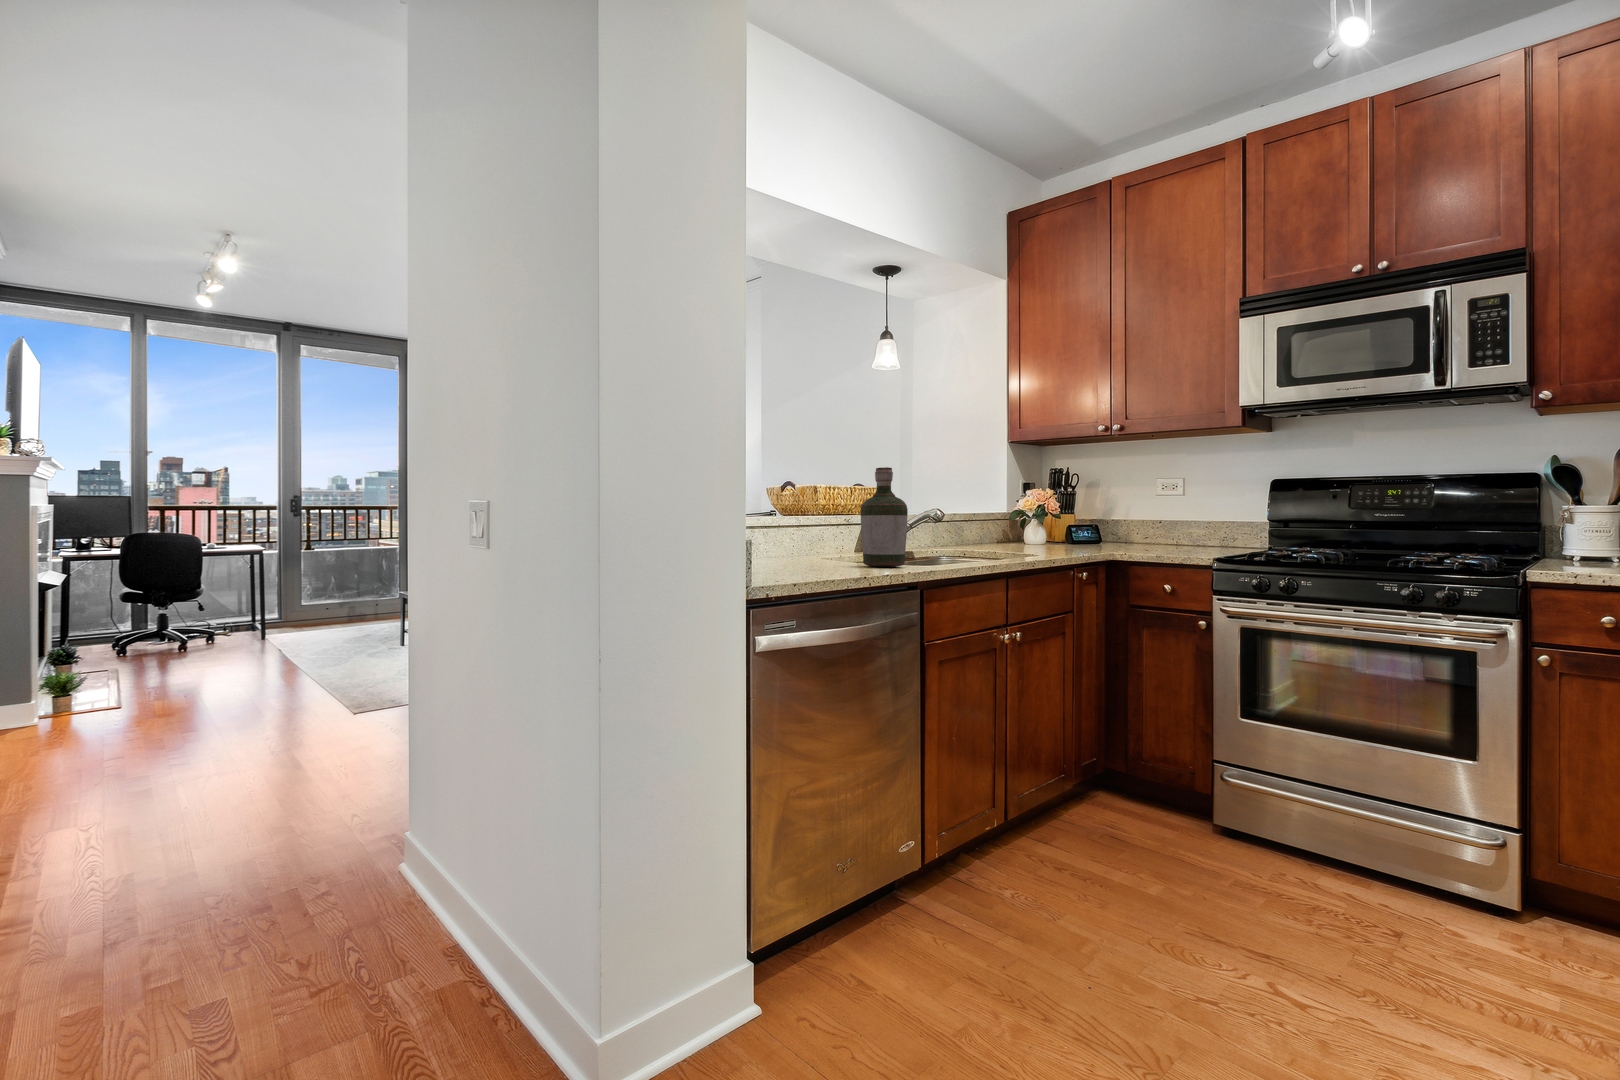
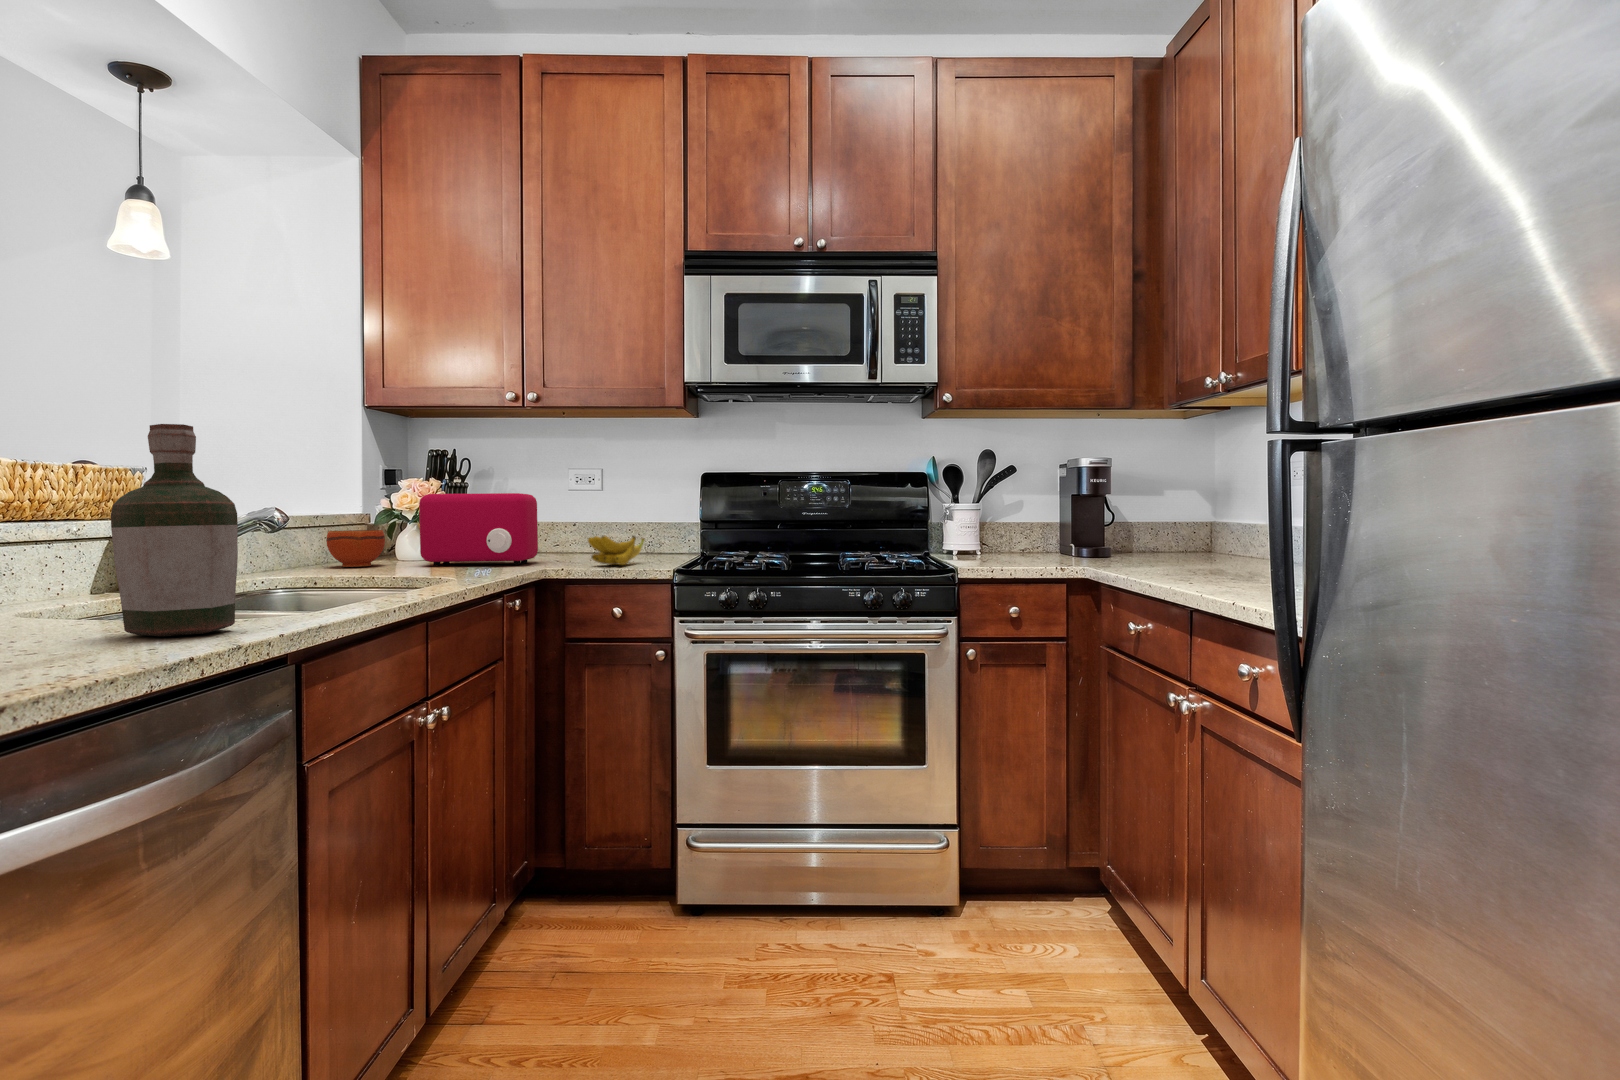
toaster: none [1033,498,1118,552] -> present [419,493,538,565]
bowl: none [978,524,1013,548] -> present [326,530,385,567]
banana: none [1148,531,1200,556] -> present [588,535,645,565]

